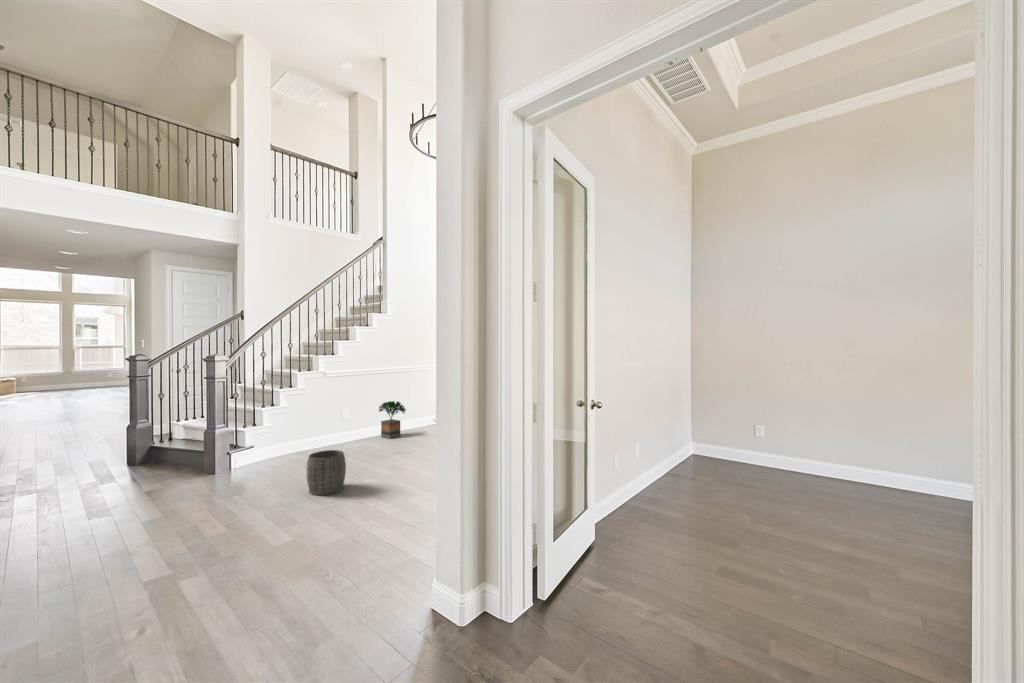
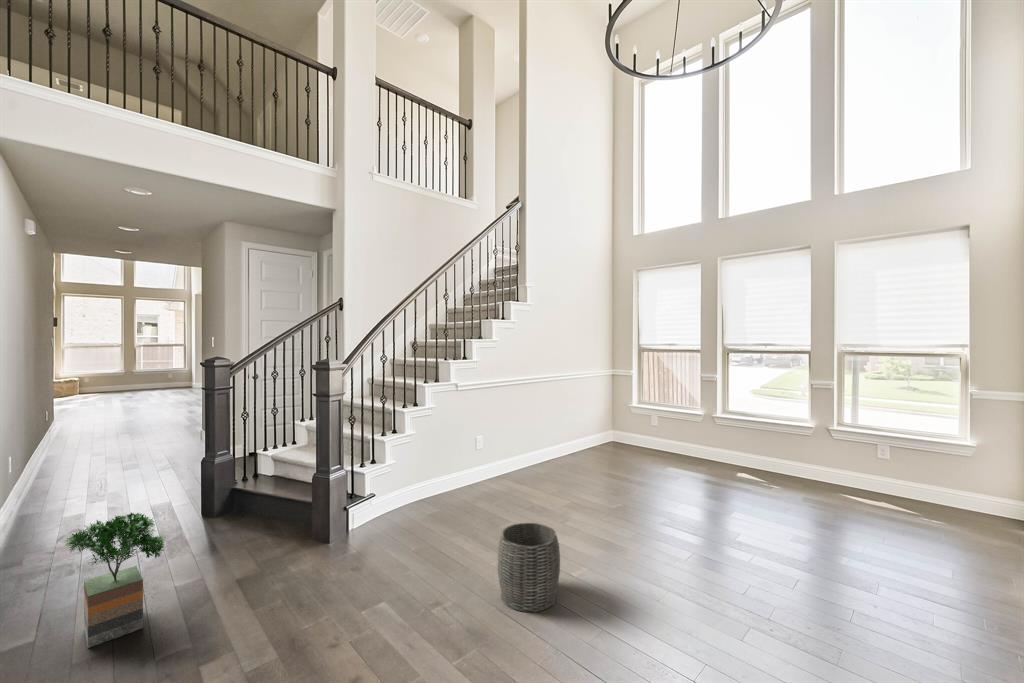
potted tree: present [379,401,406,439] -> present [66,513,164,648]

